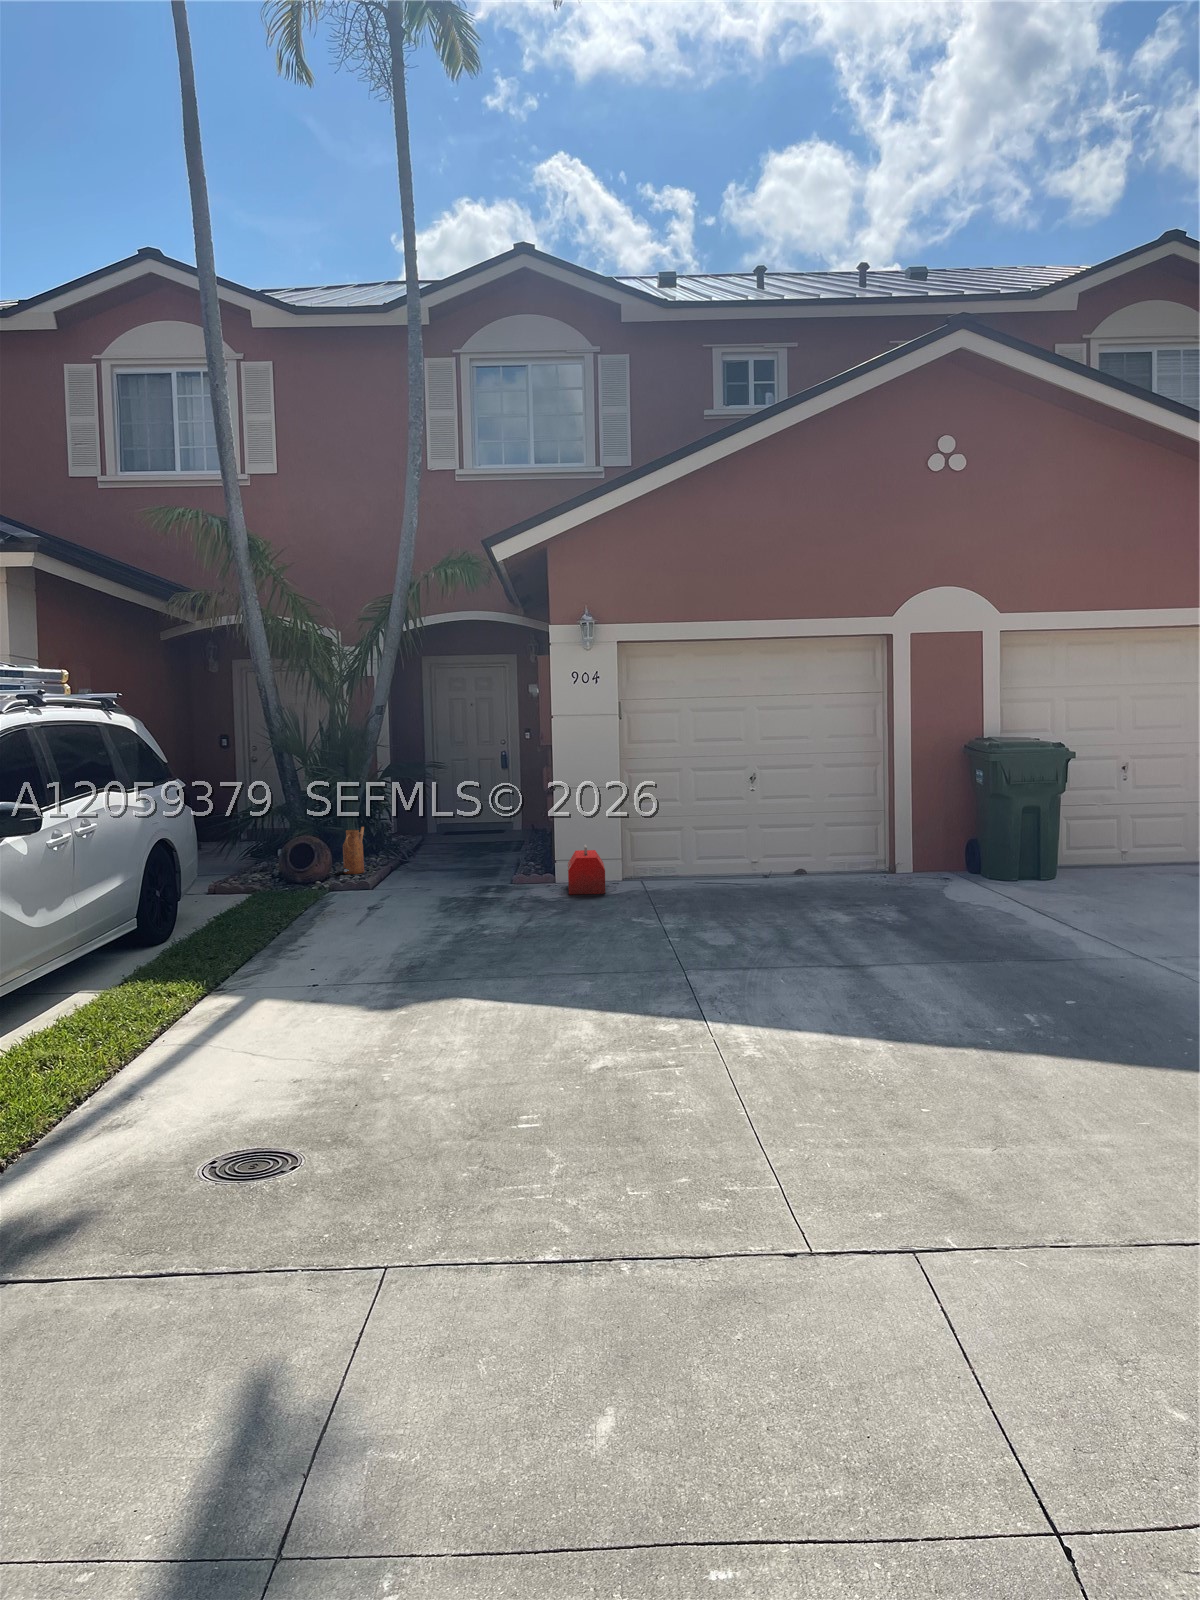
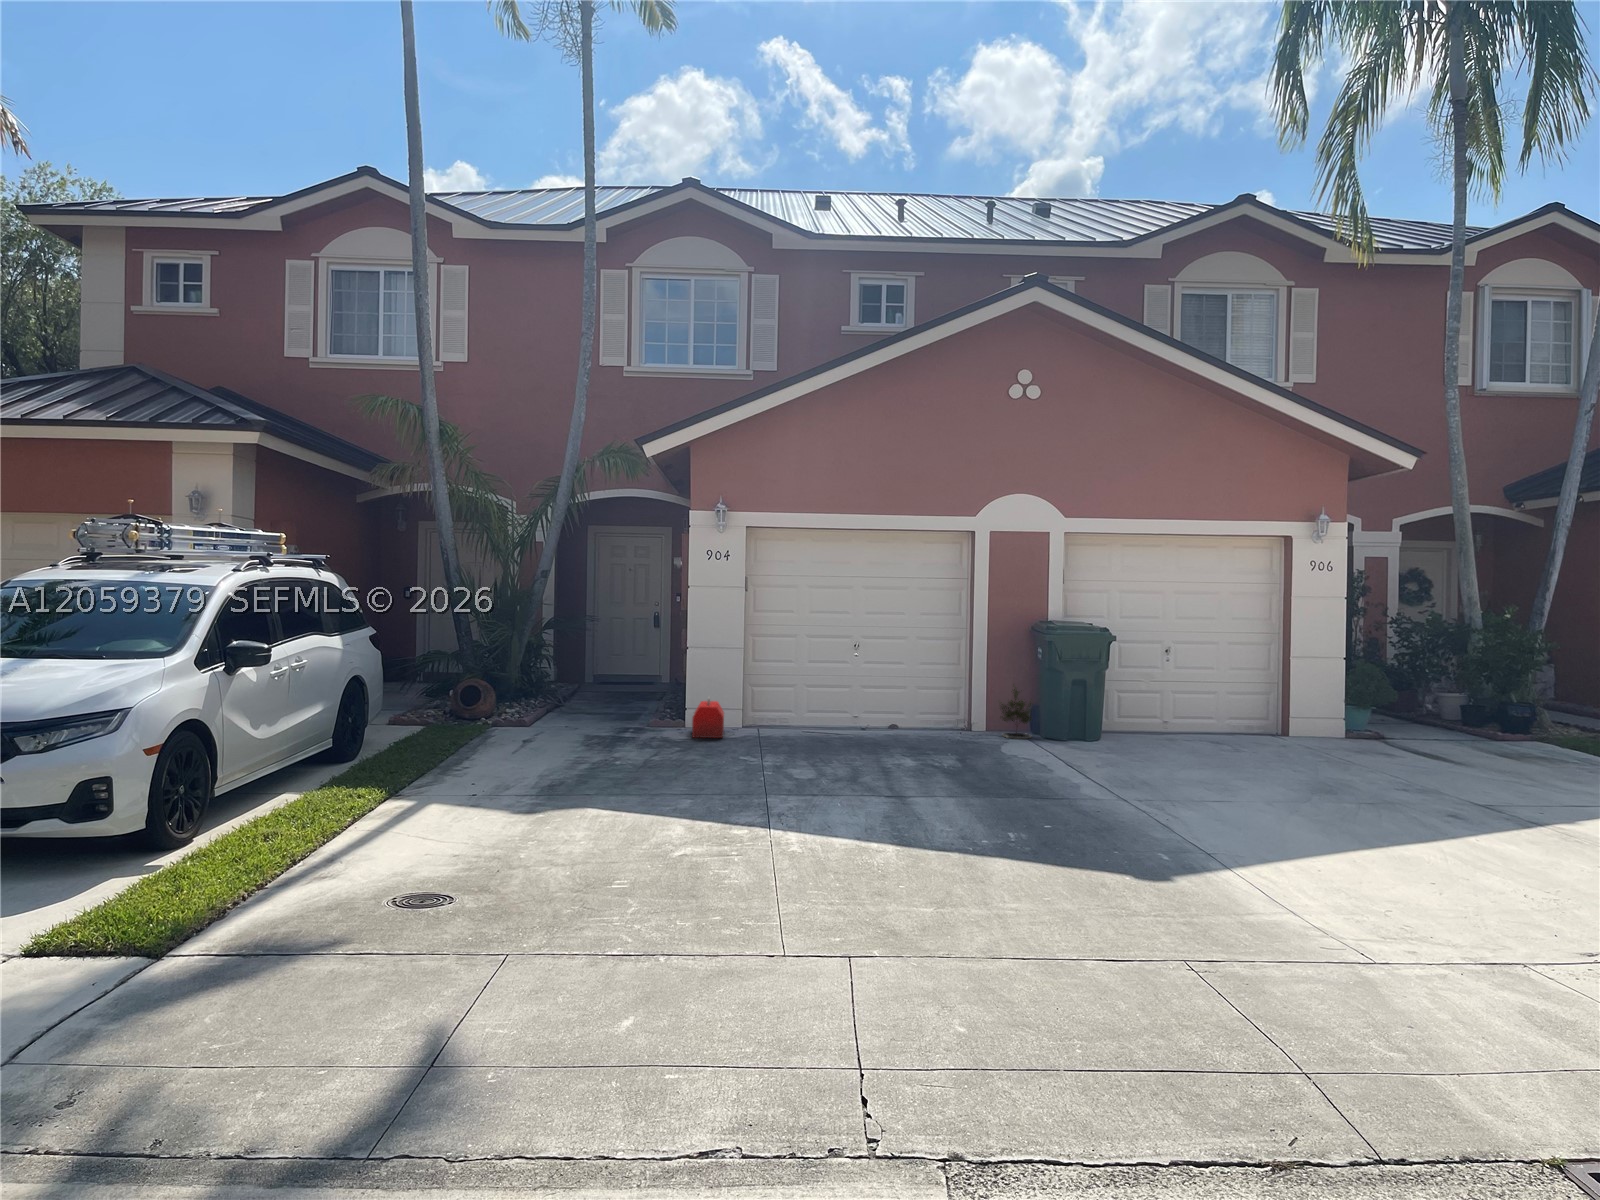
potted tree: none [925,814,972,879] -> present [1001,687,1032,739]
watering can: present [343,827,364,874] -> none [504,674,525,714]

